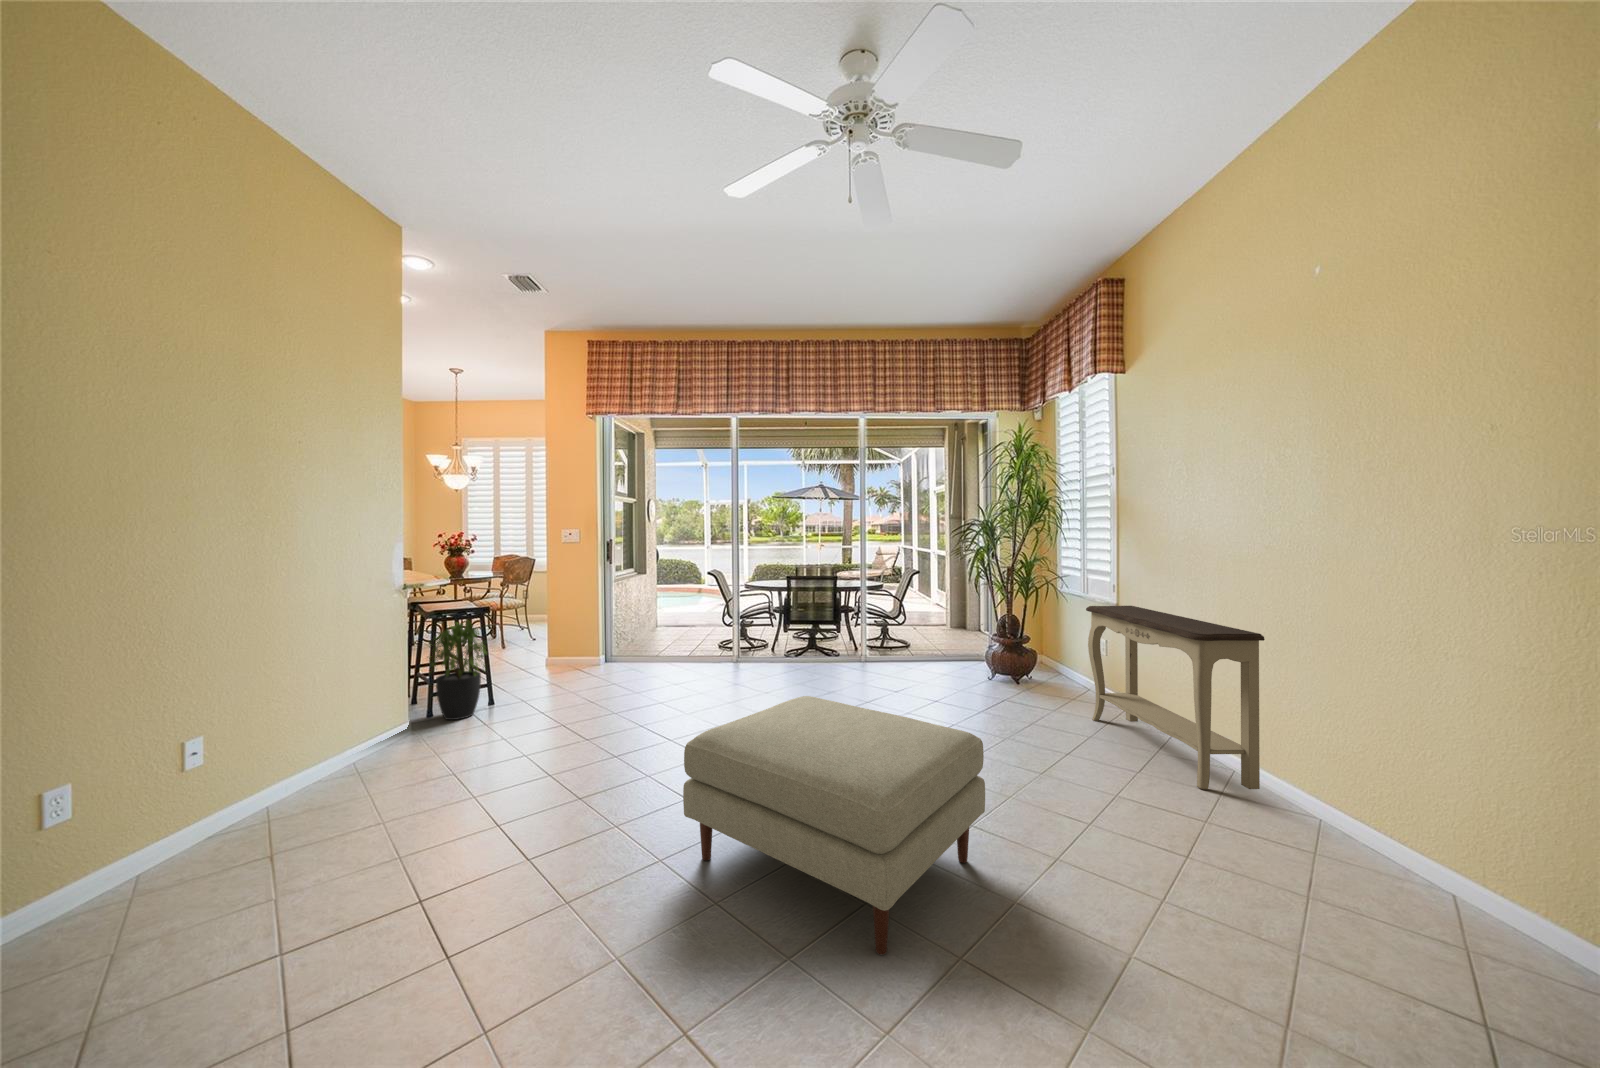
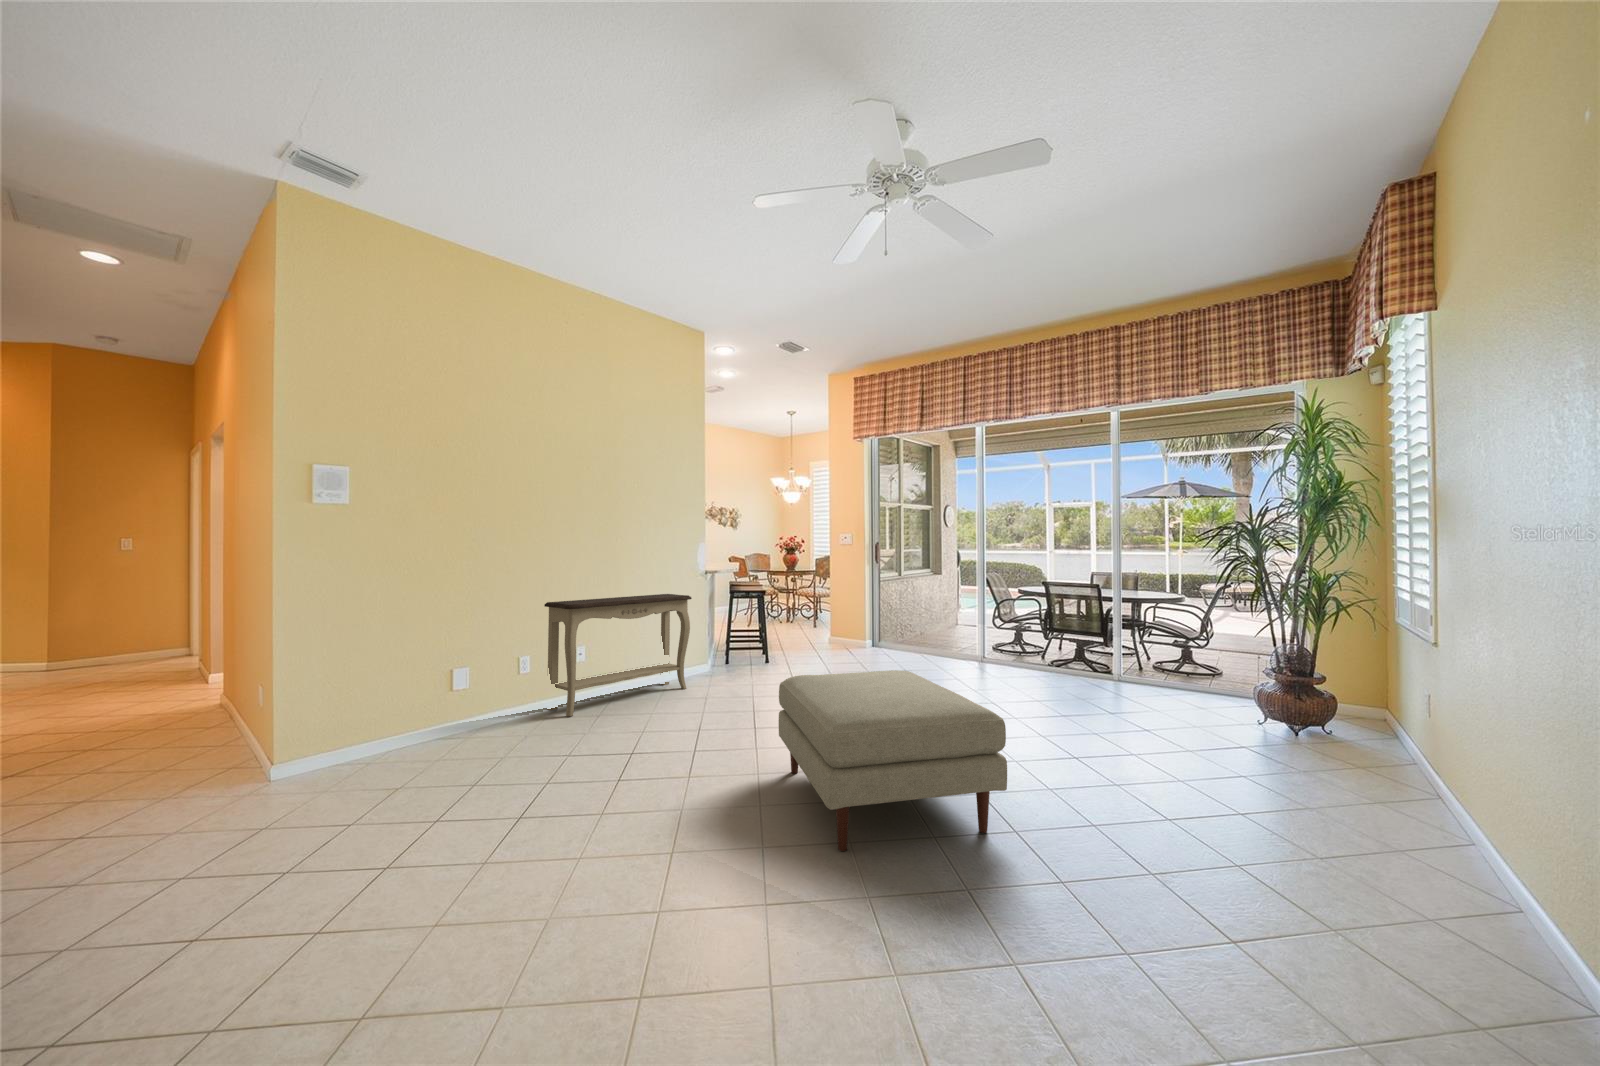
console table: present [1086,606,1265,790] -> present [544,594,692,717]
potted plant: present [429,620,486,720] -> none [717,598,759,670]

